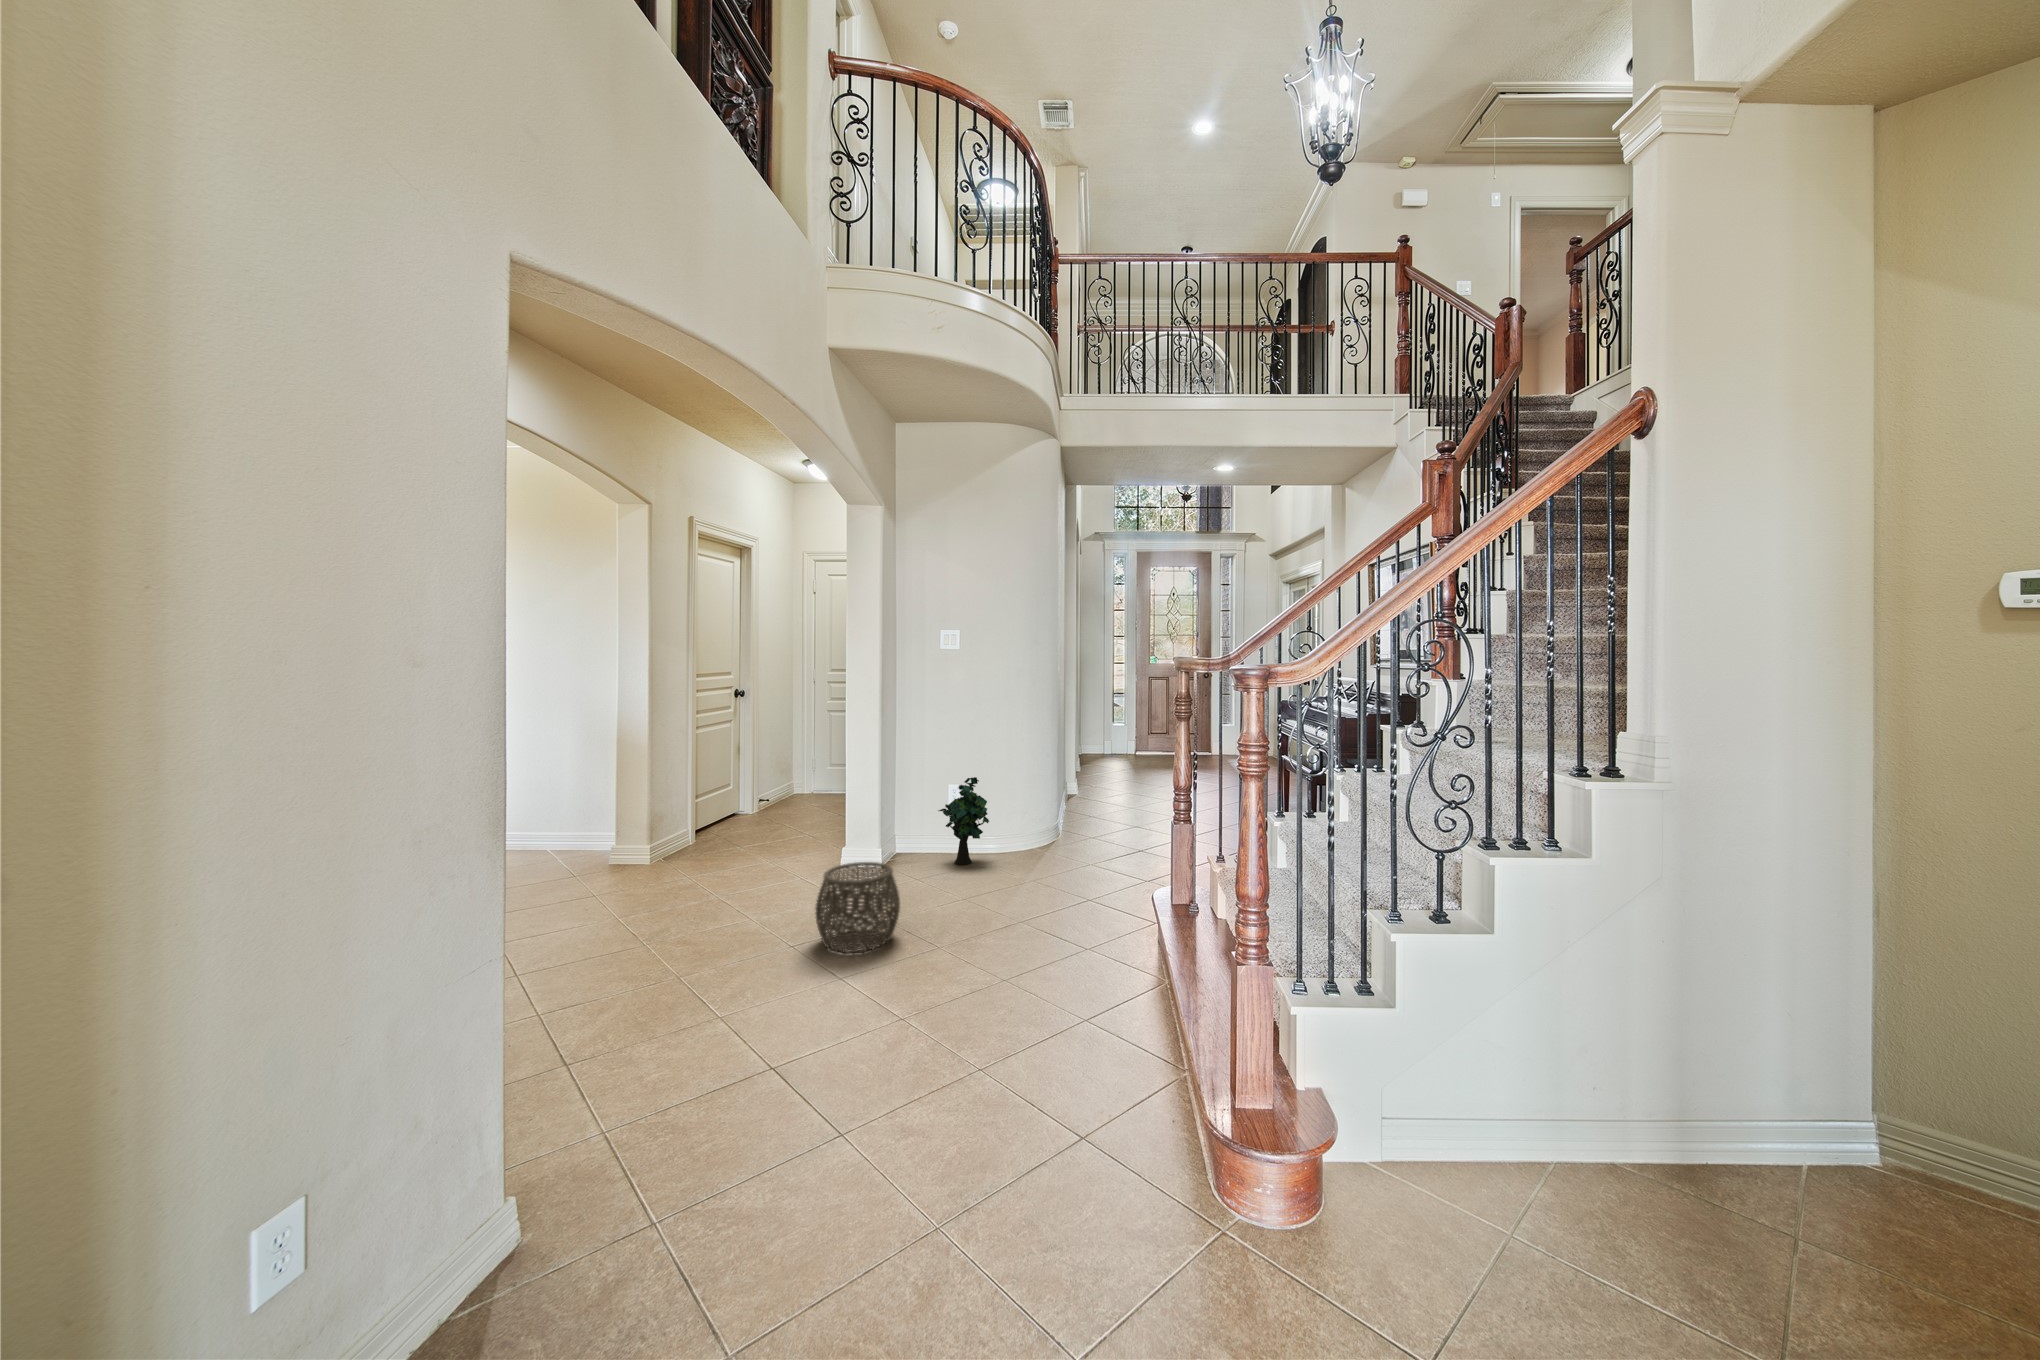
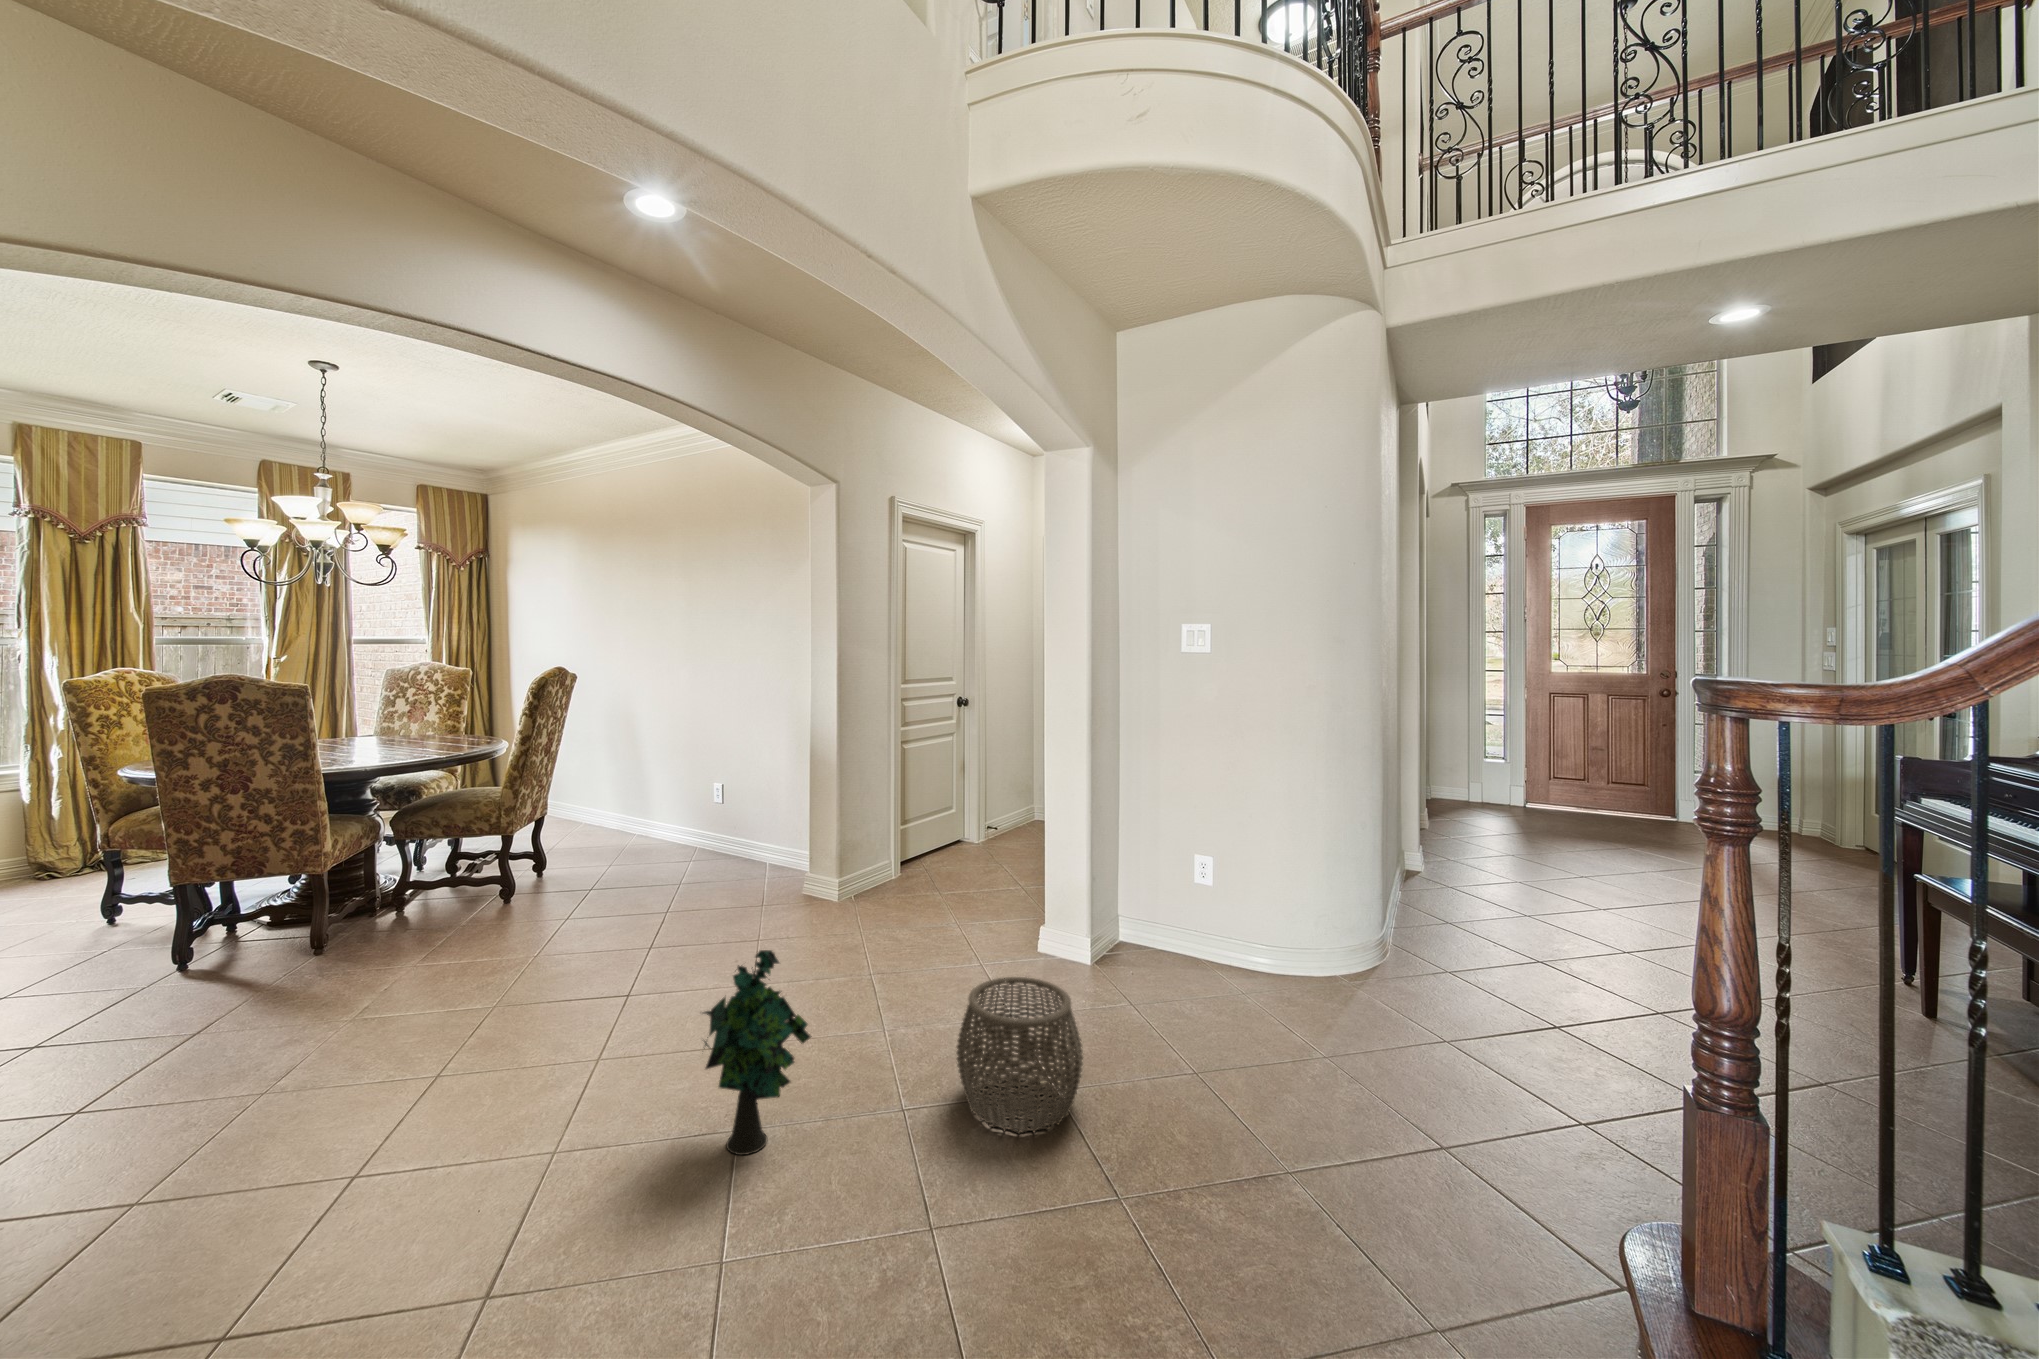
decorative plant: present [939,777,989,865] -> present [703,950,810,1155]

